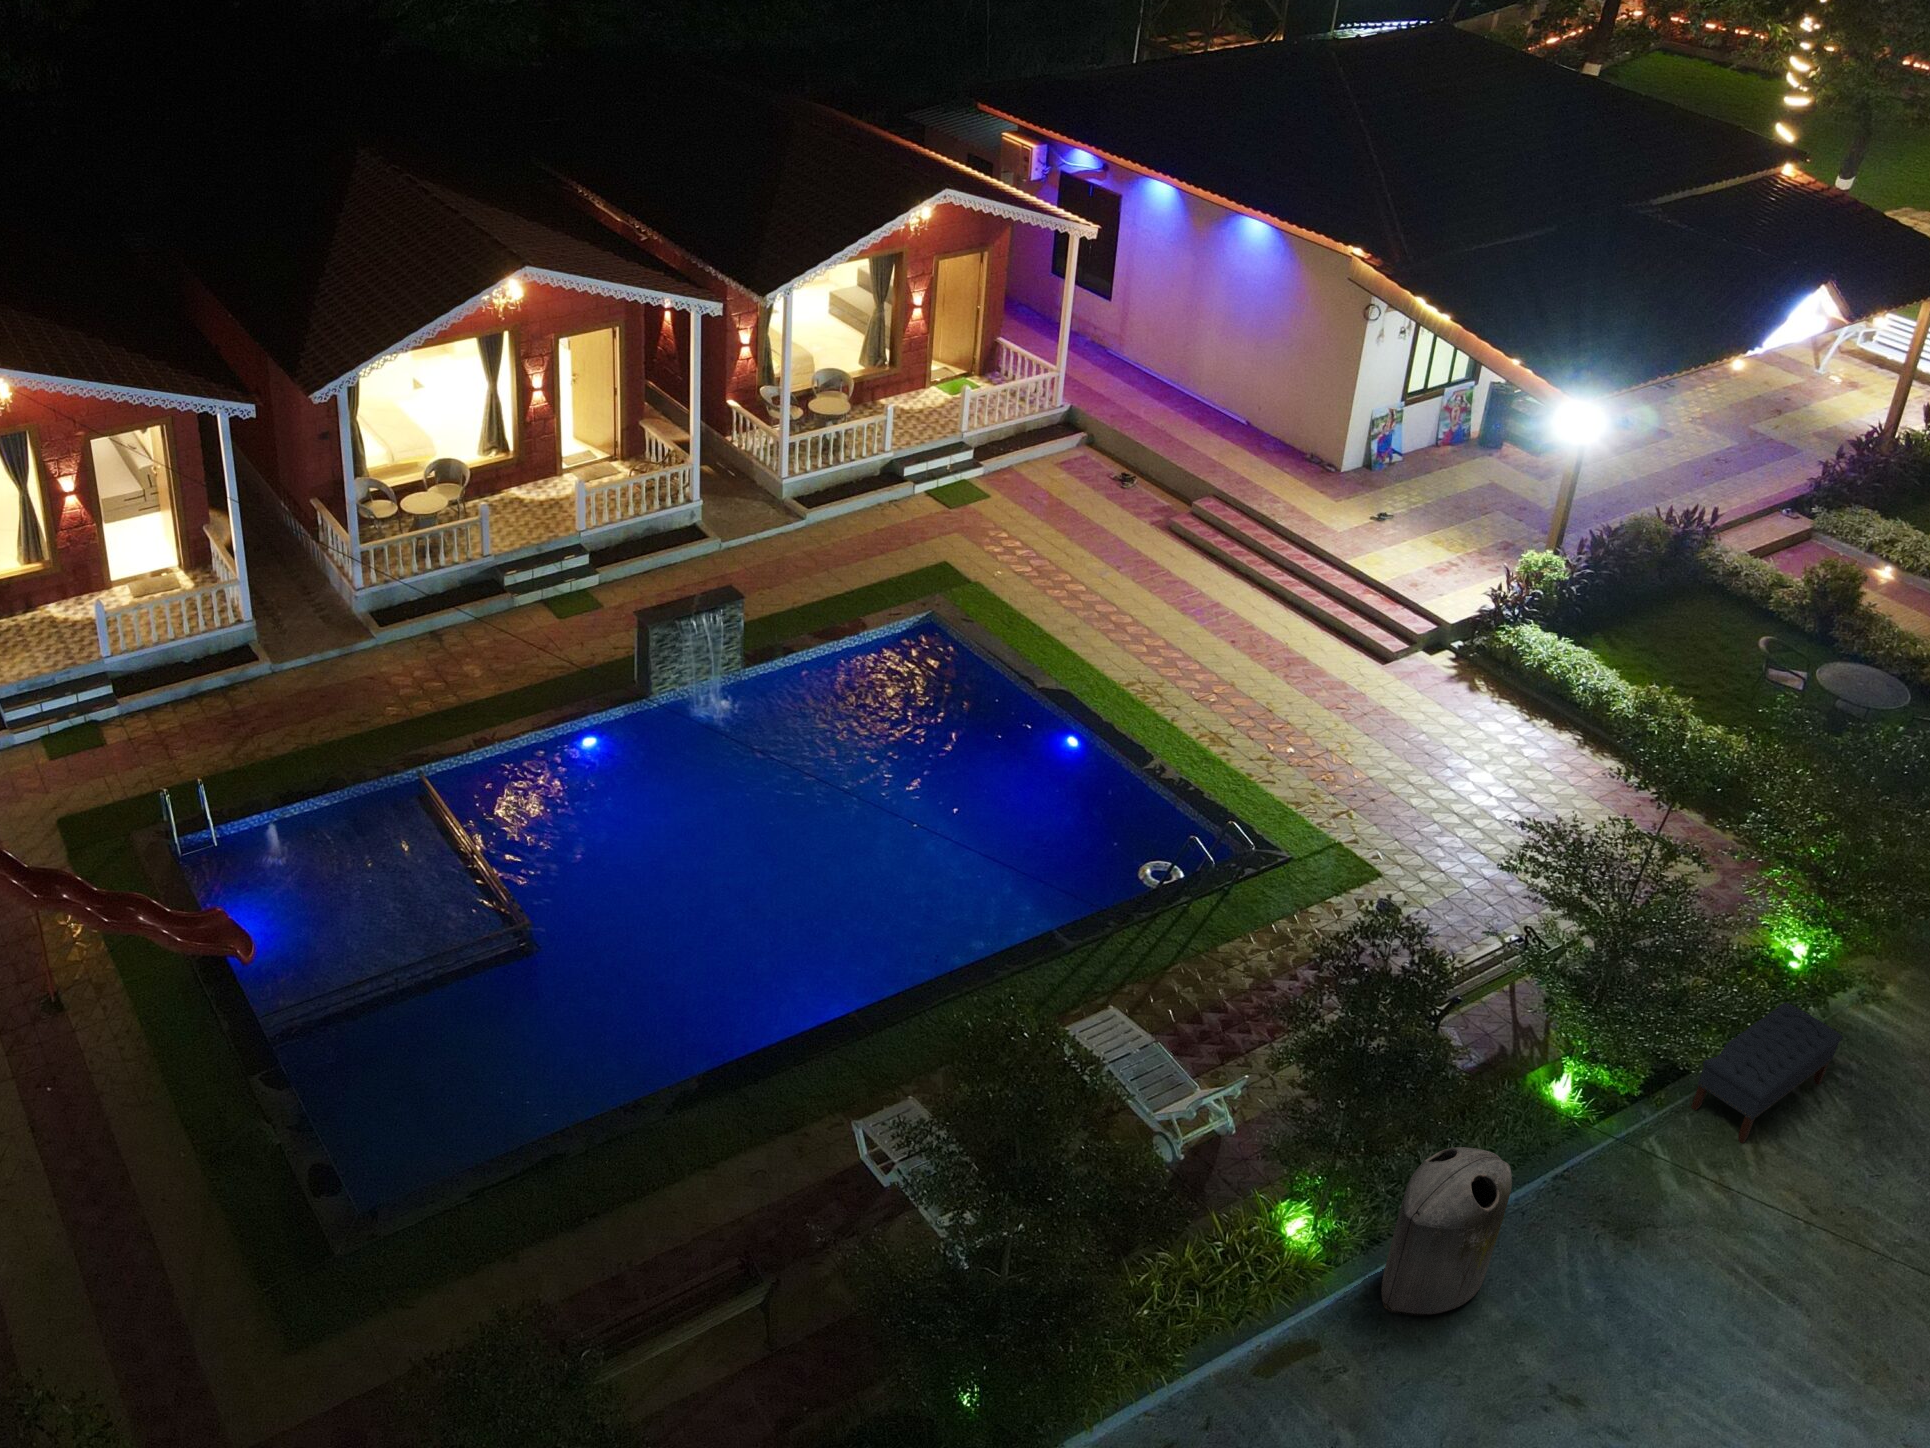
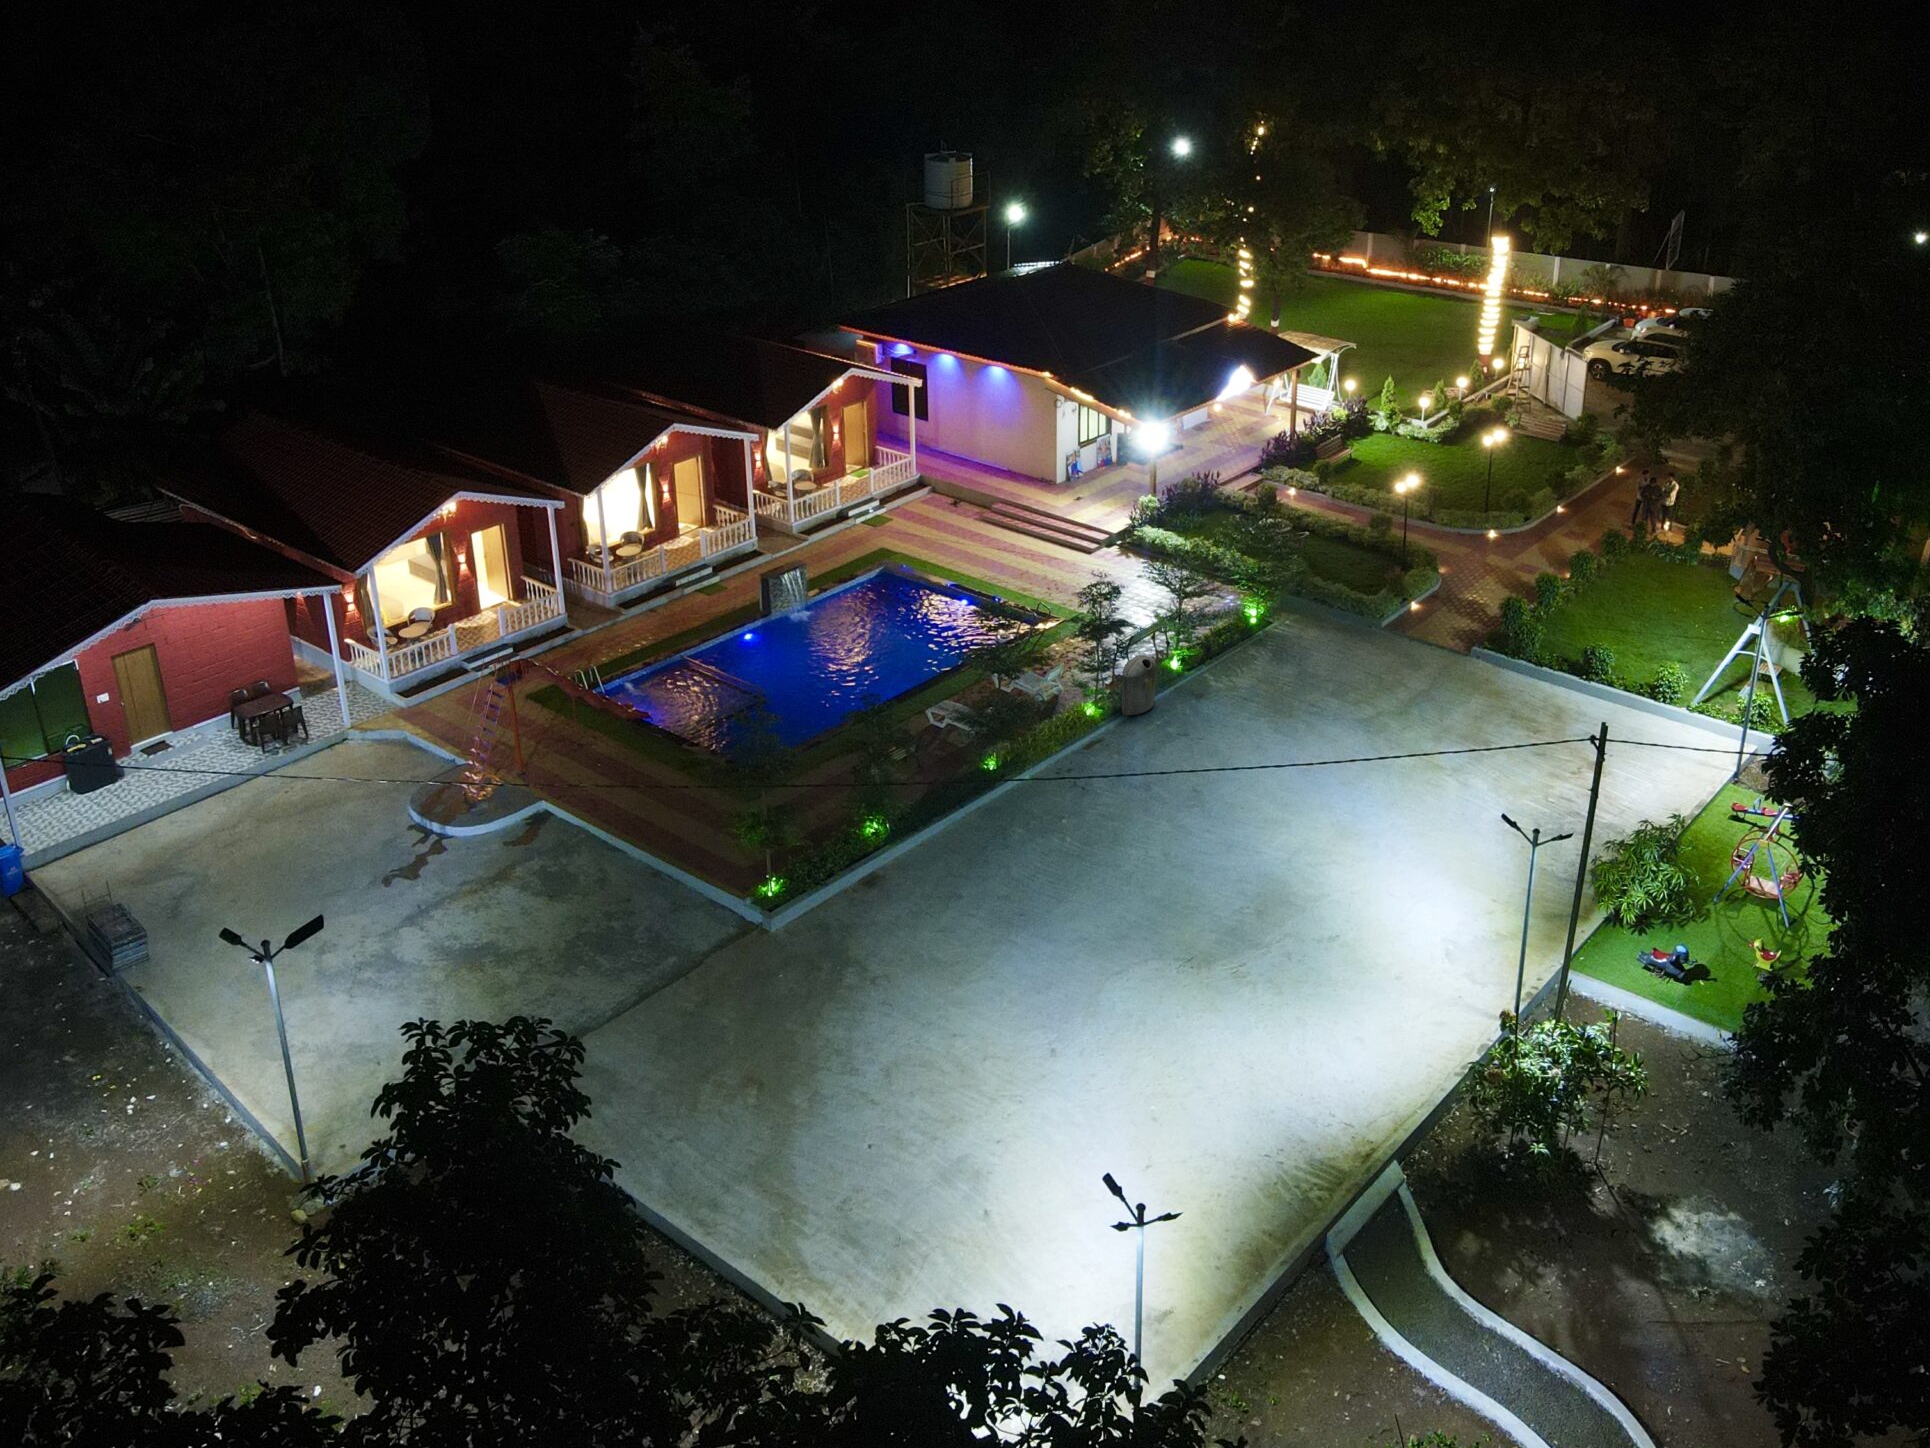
bench: present [1691,1002,1843,1144] -> none [1217,617,1262,661]

